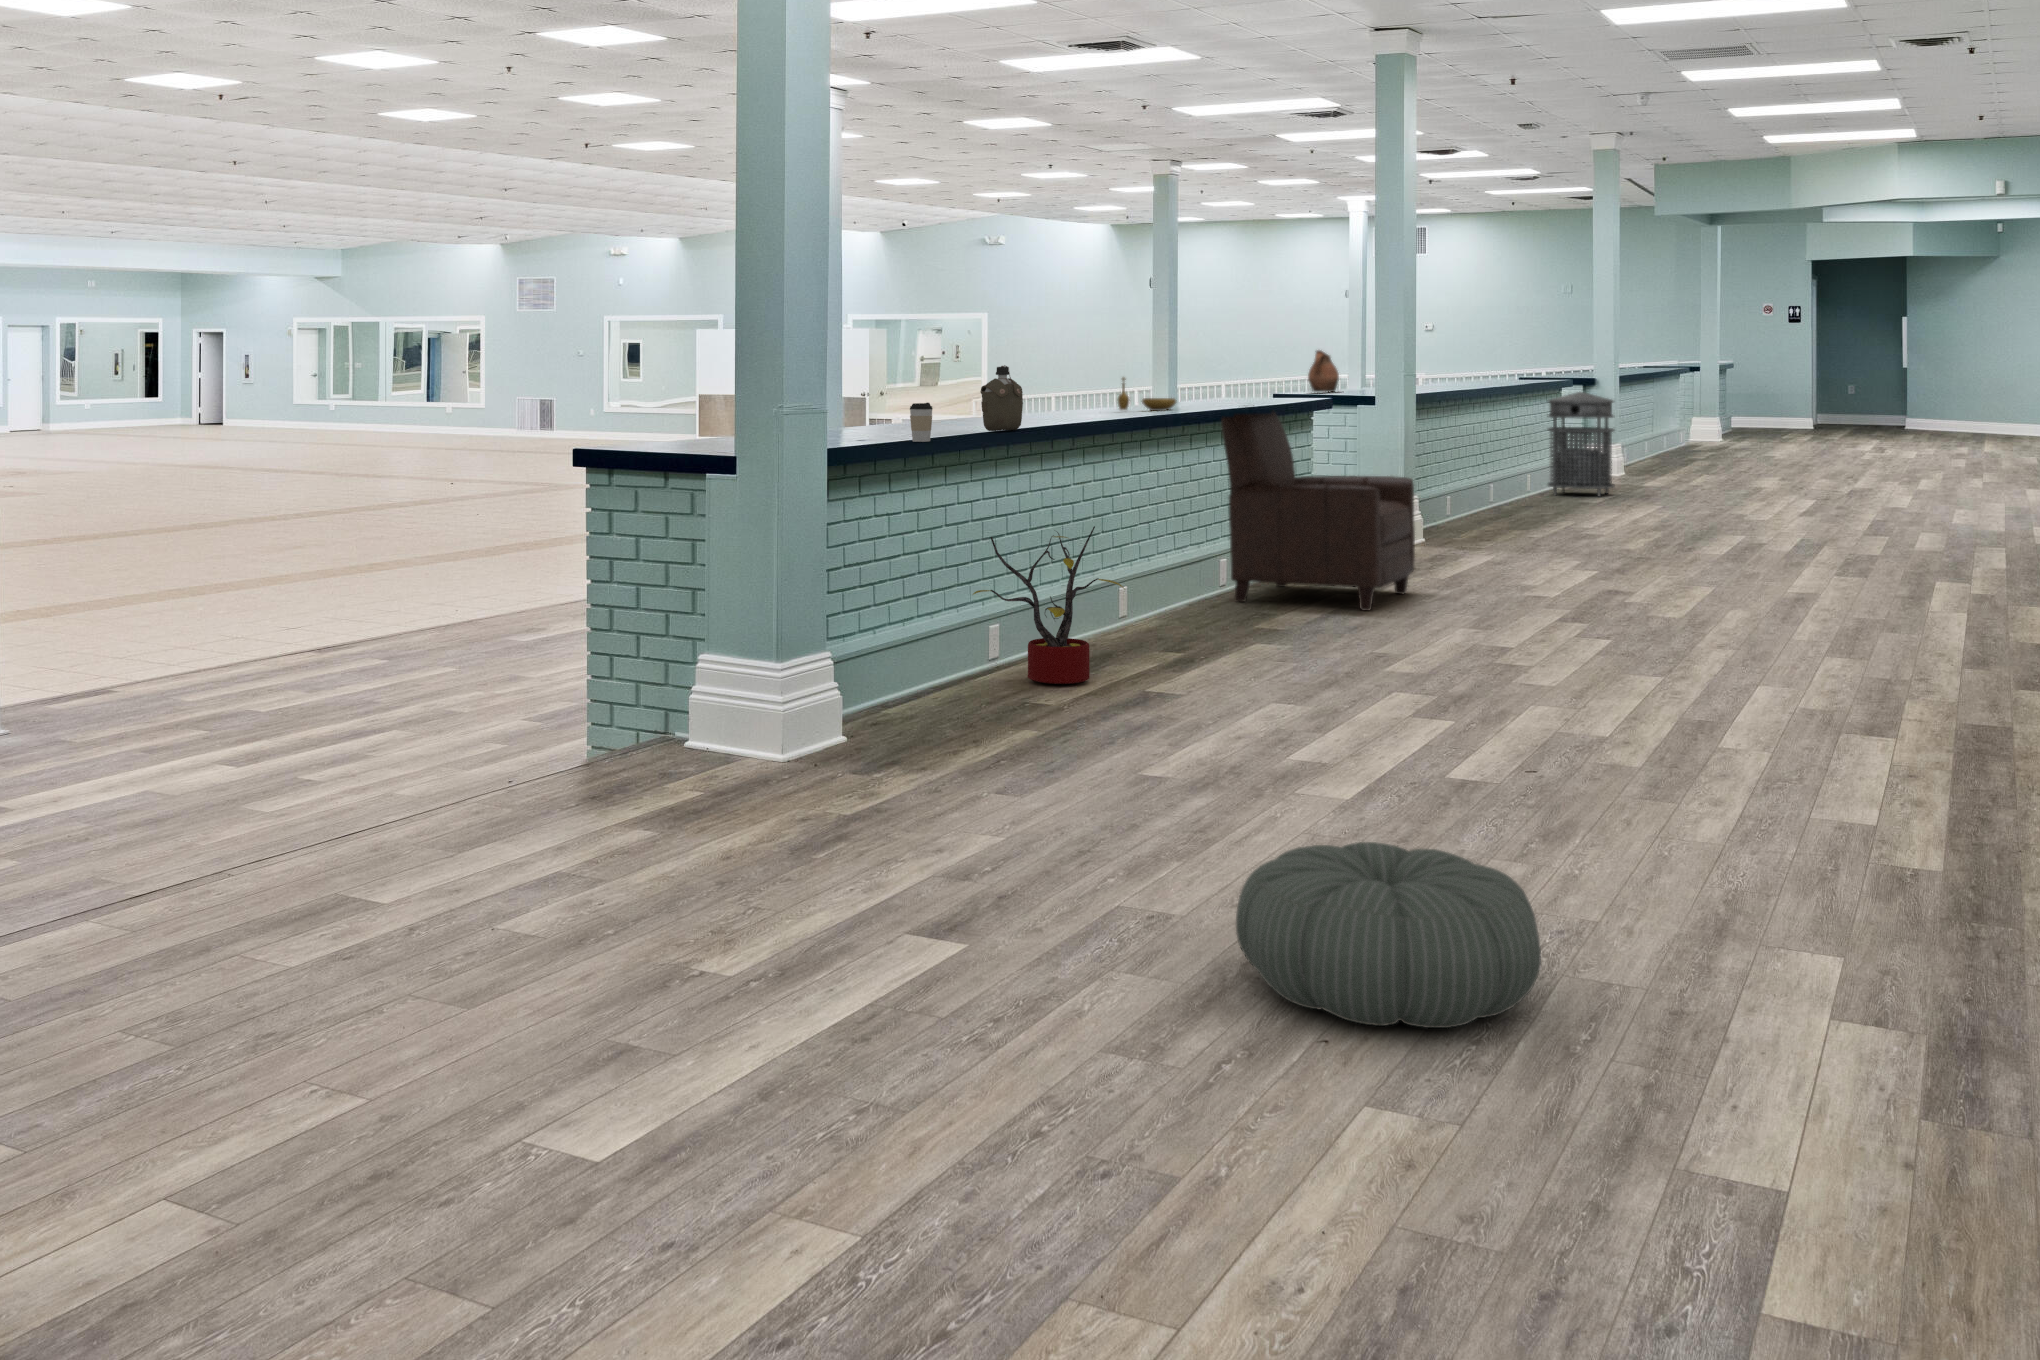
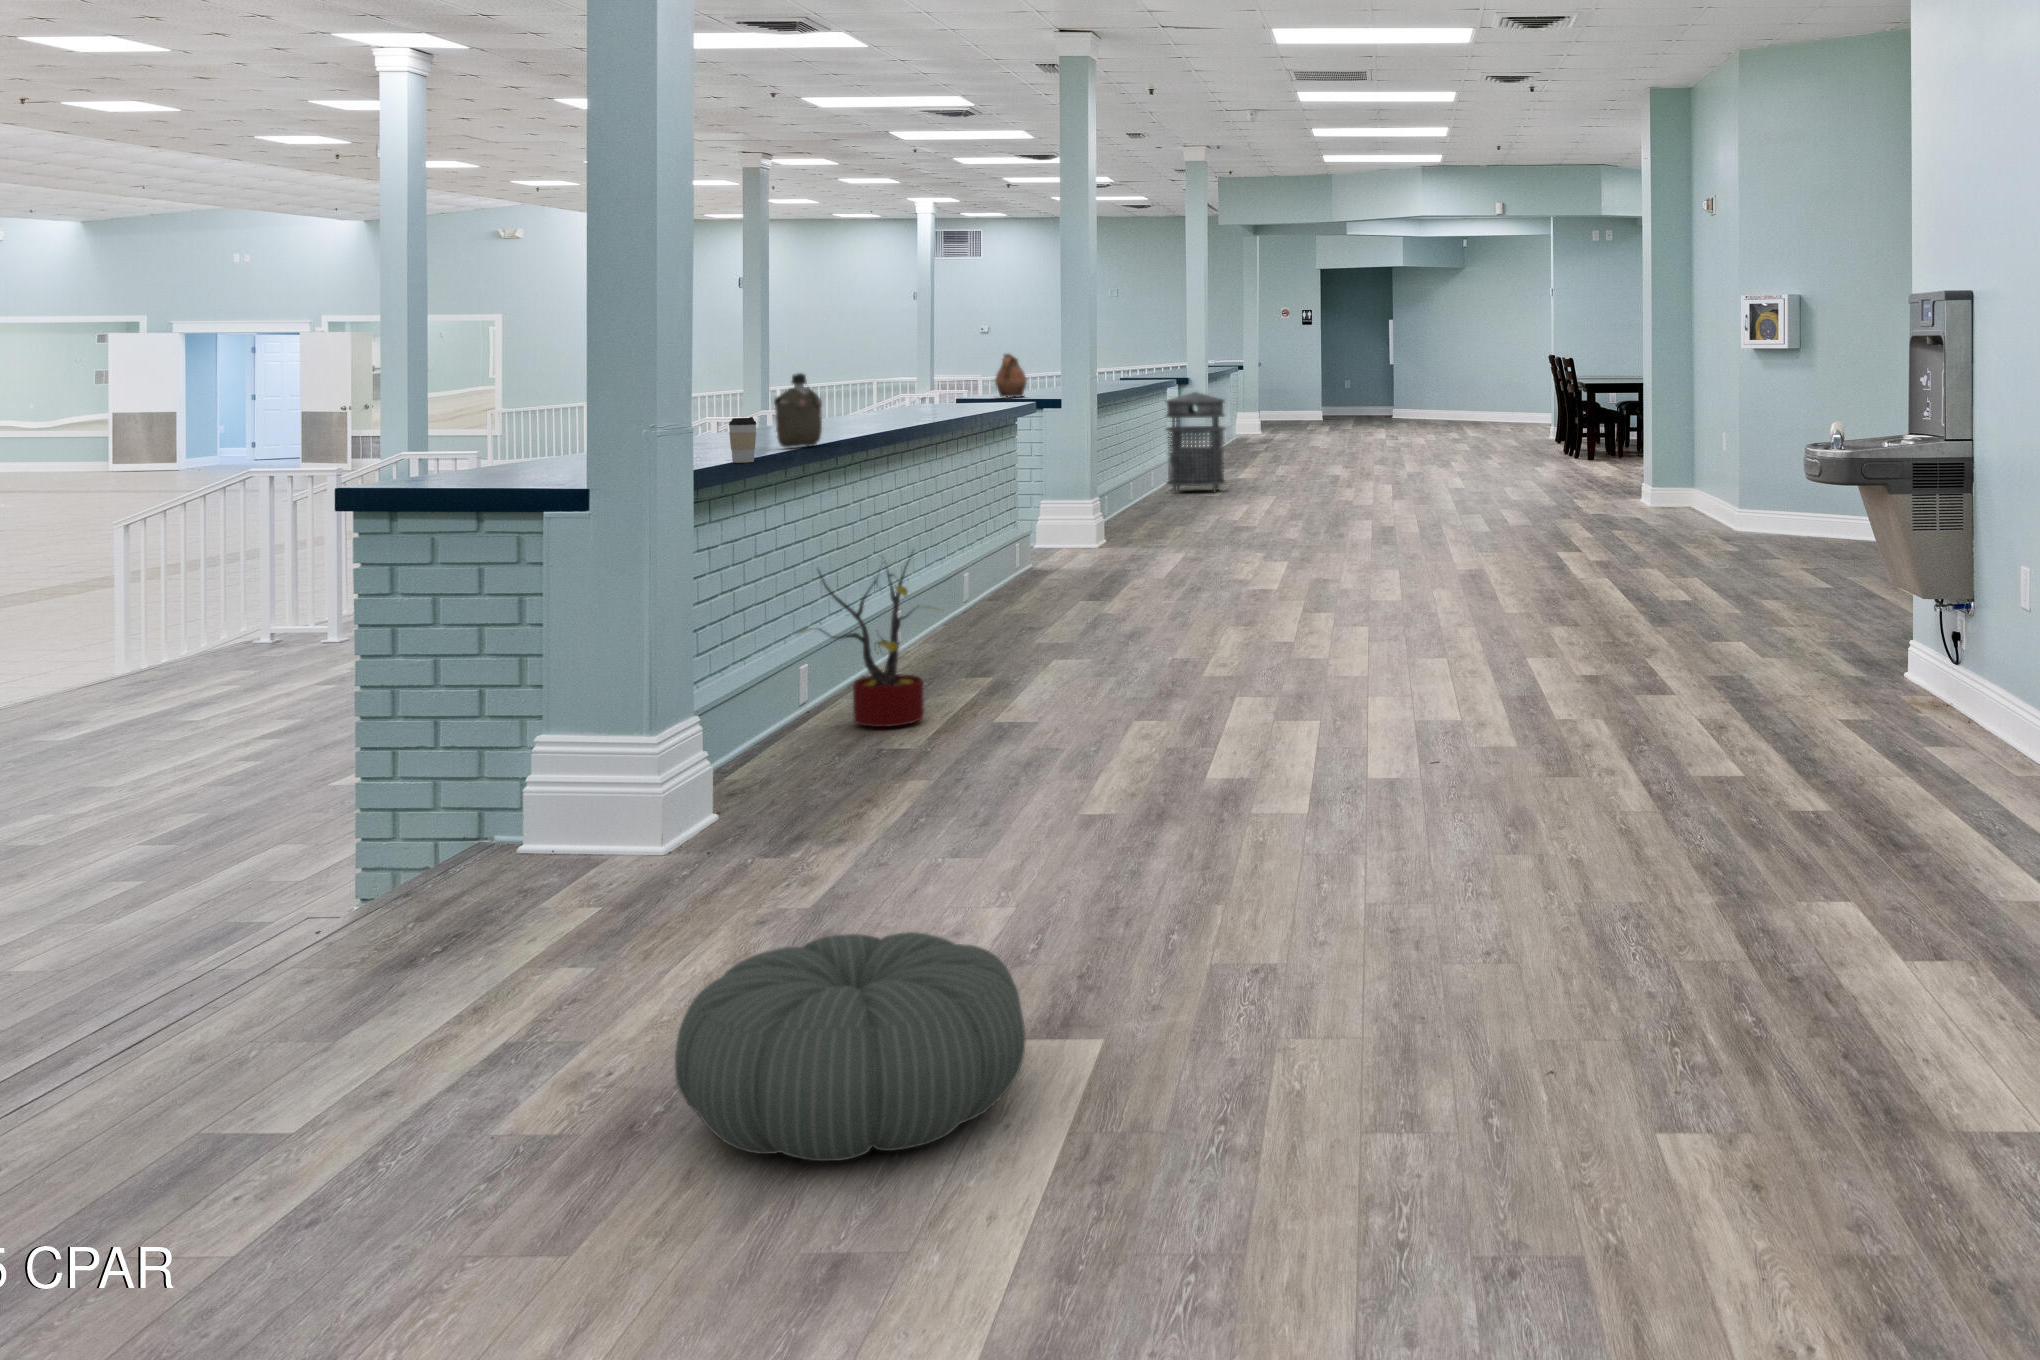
decorative bowl: present [1118,377,1176,411] -> none [847,384,913,421]
chair: present [1221,405,1415,611] -> none [965,412,1149,620]
pouf: present [1236,842,1541,1028] -> present [675,932,1026,1161]

